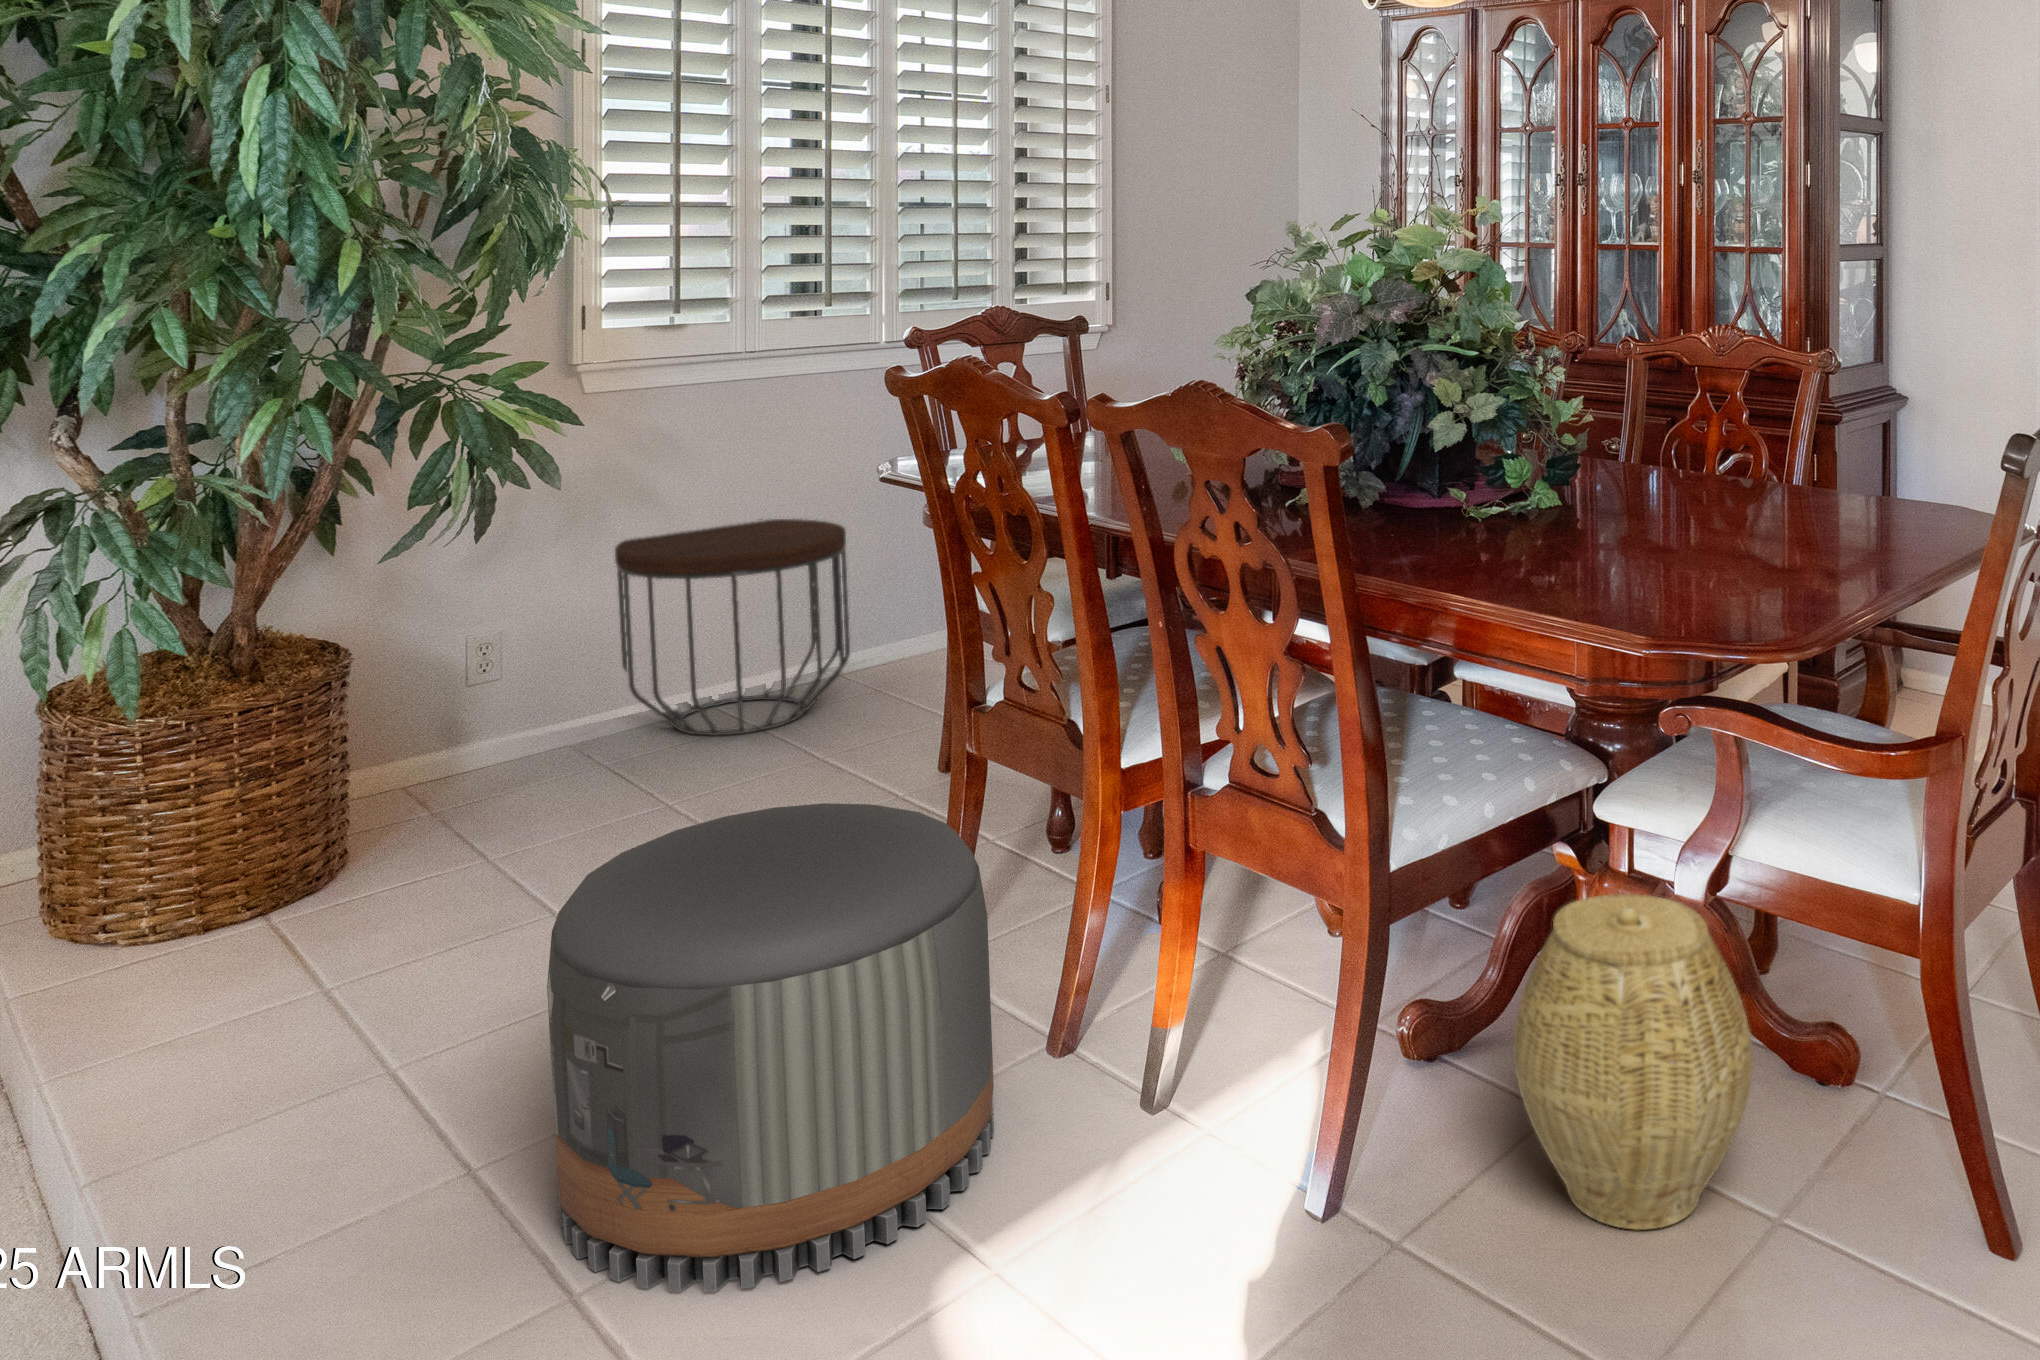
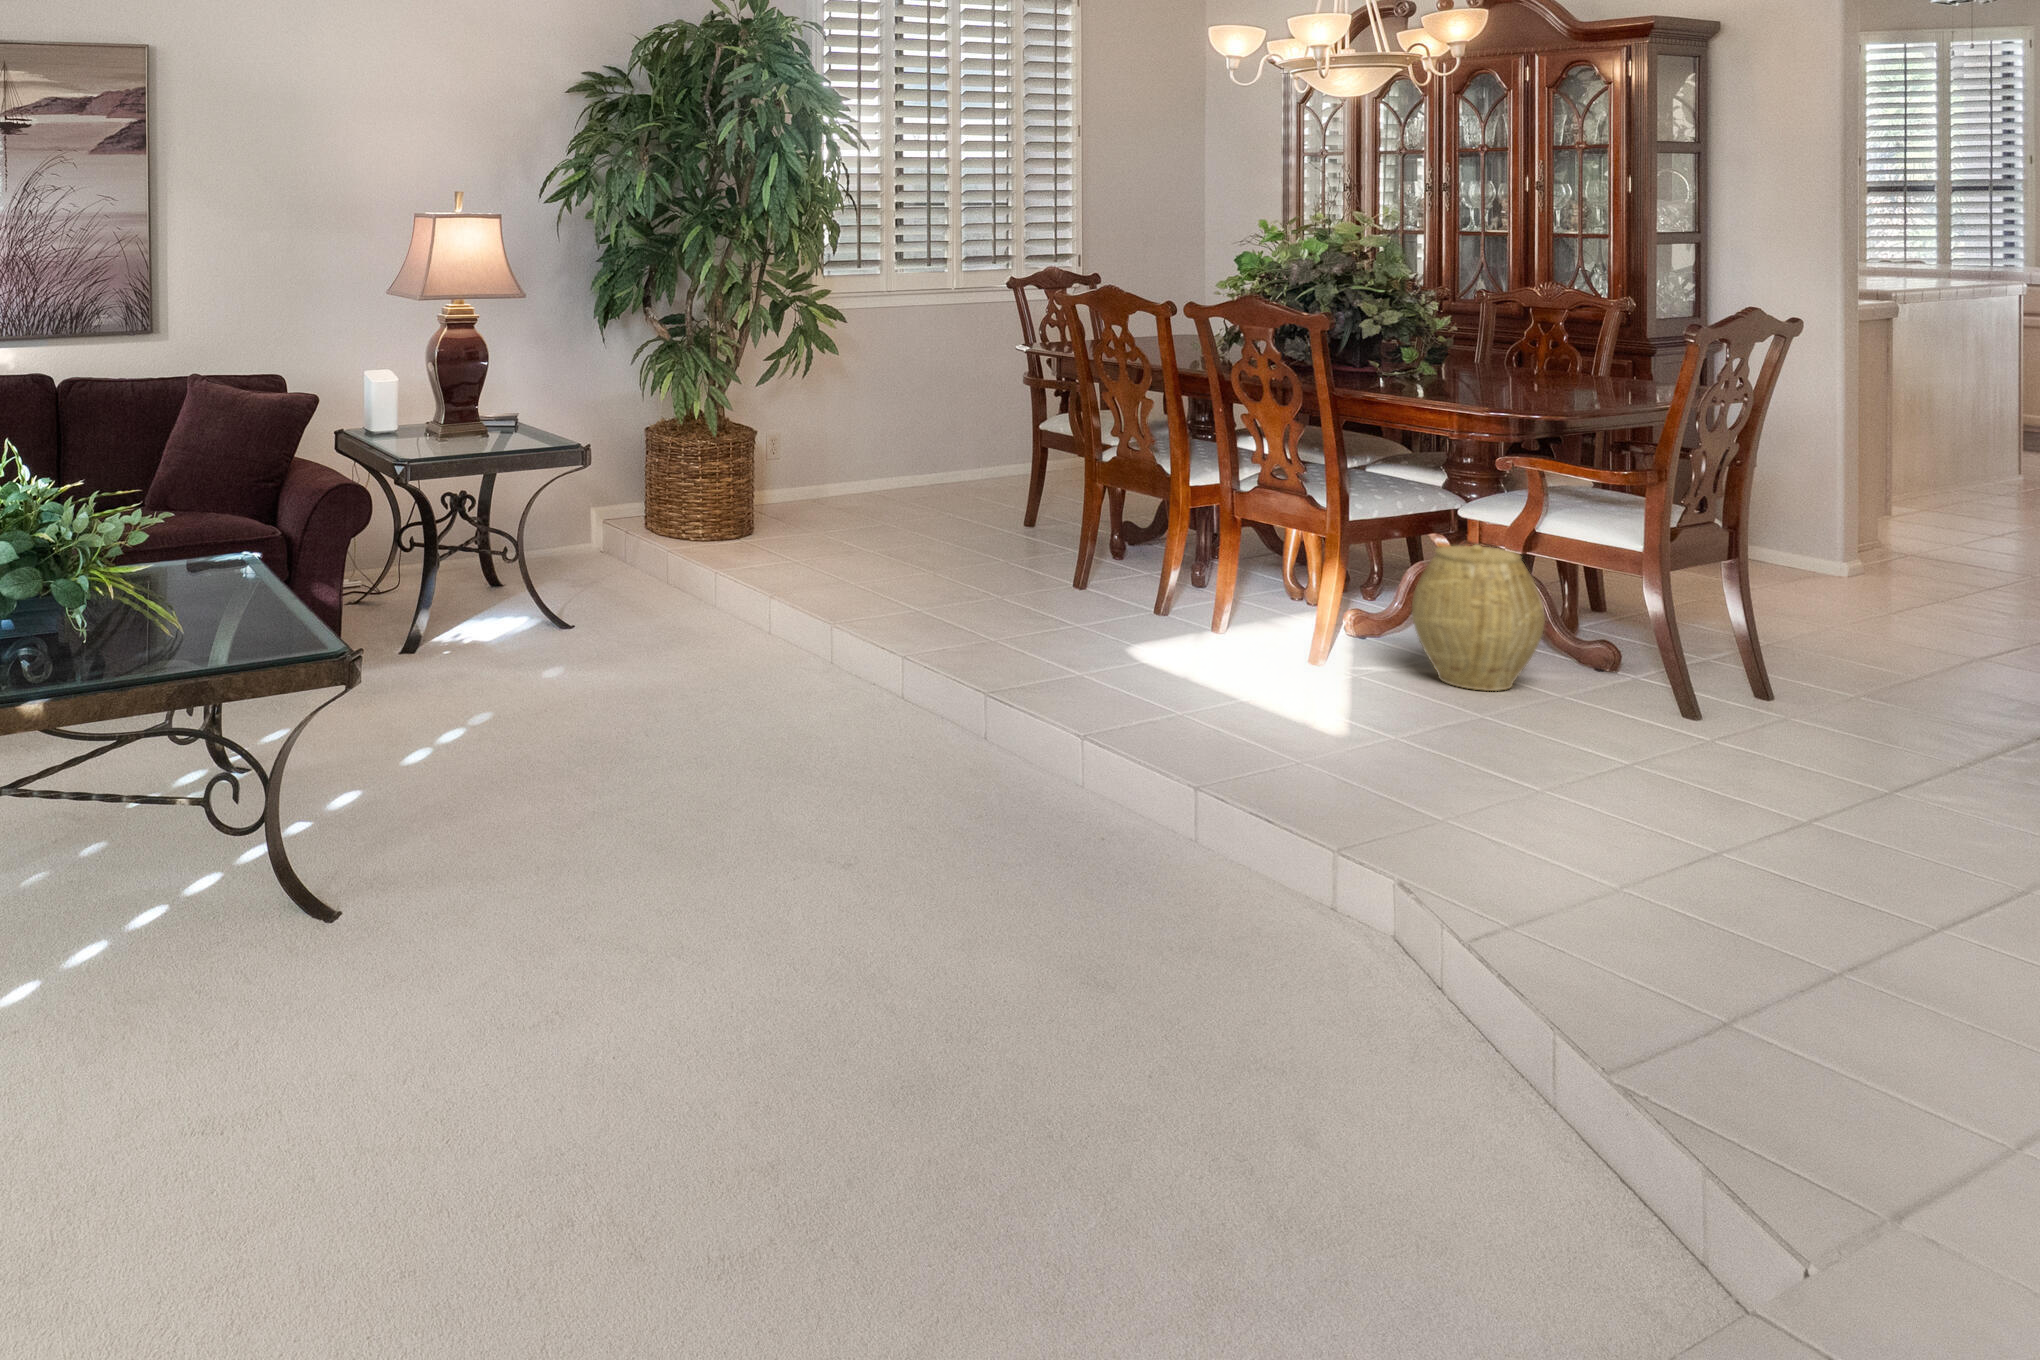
side table: present [615,519,850,735] -> none [821,396,945,511]
pouf: present [547,803,994,1291] -> none [951,489,1139,658]

